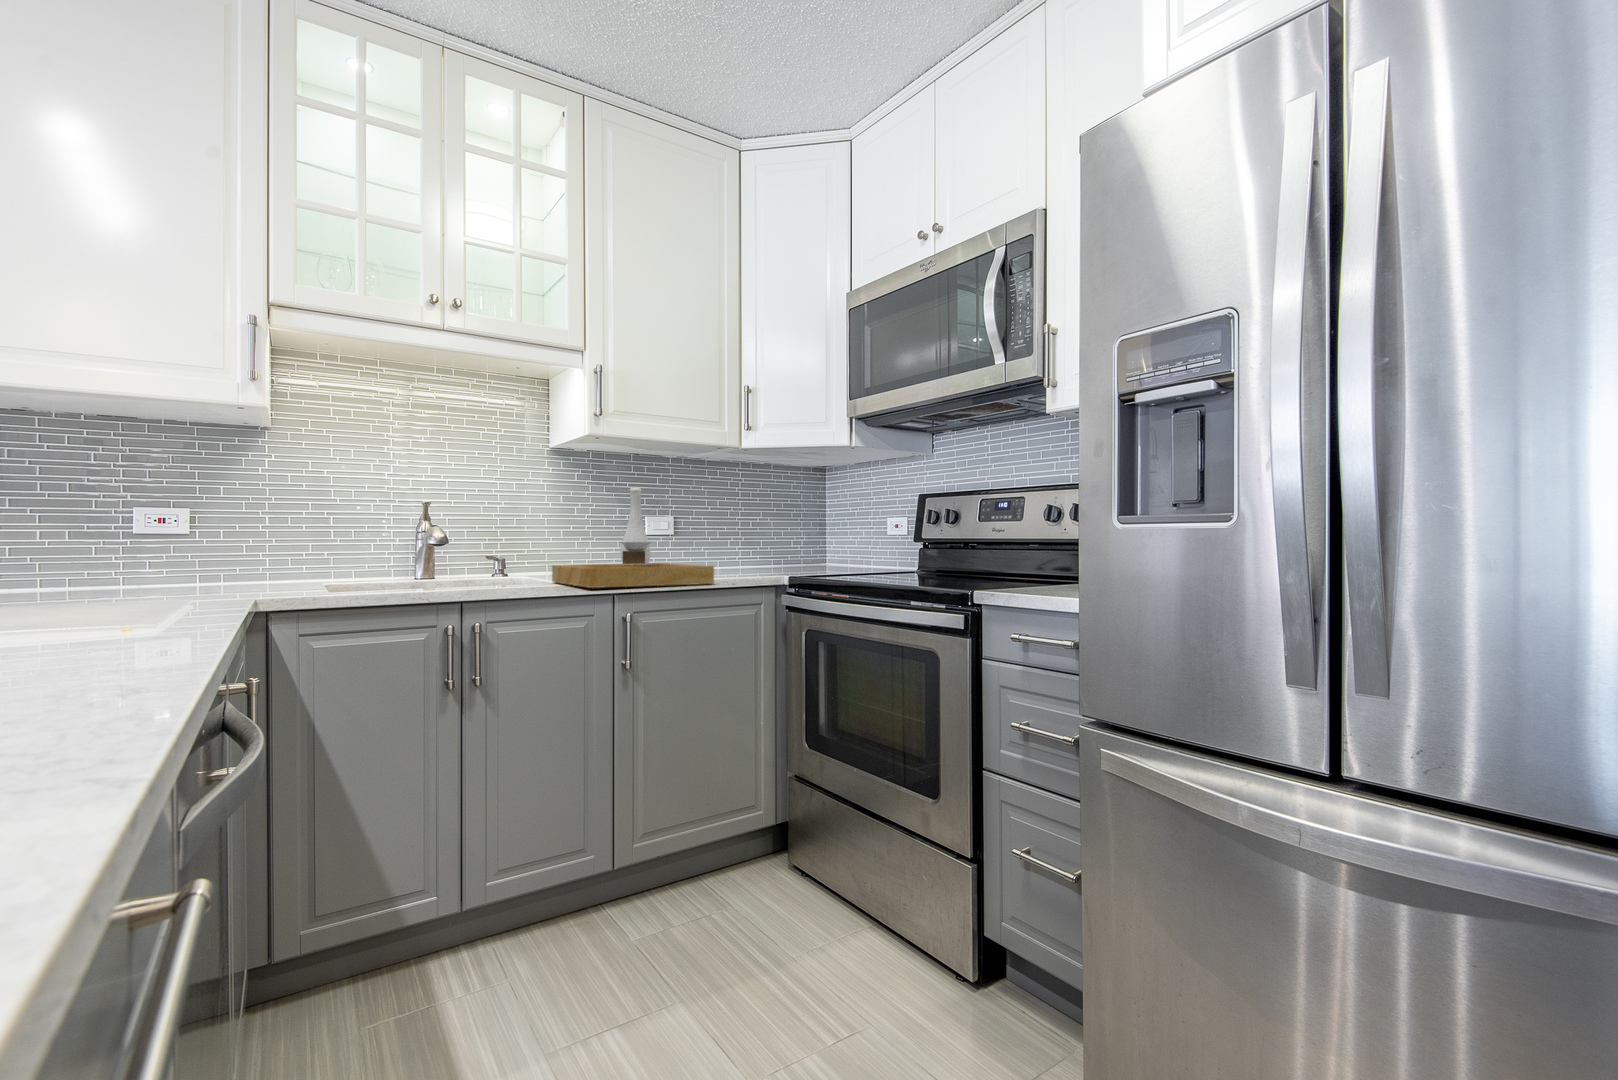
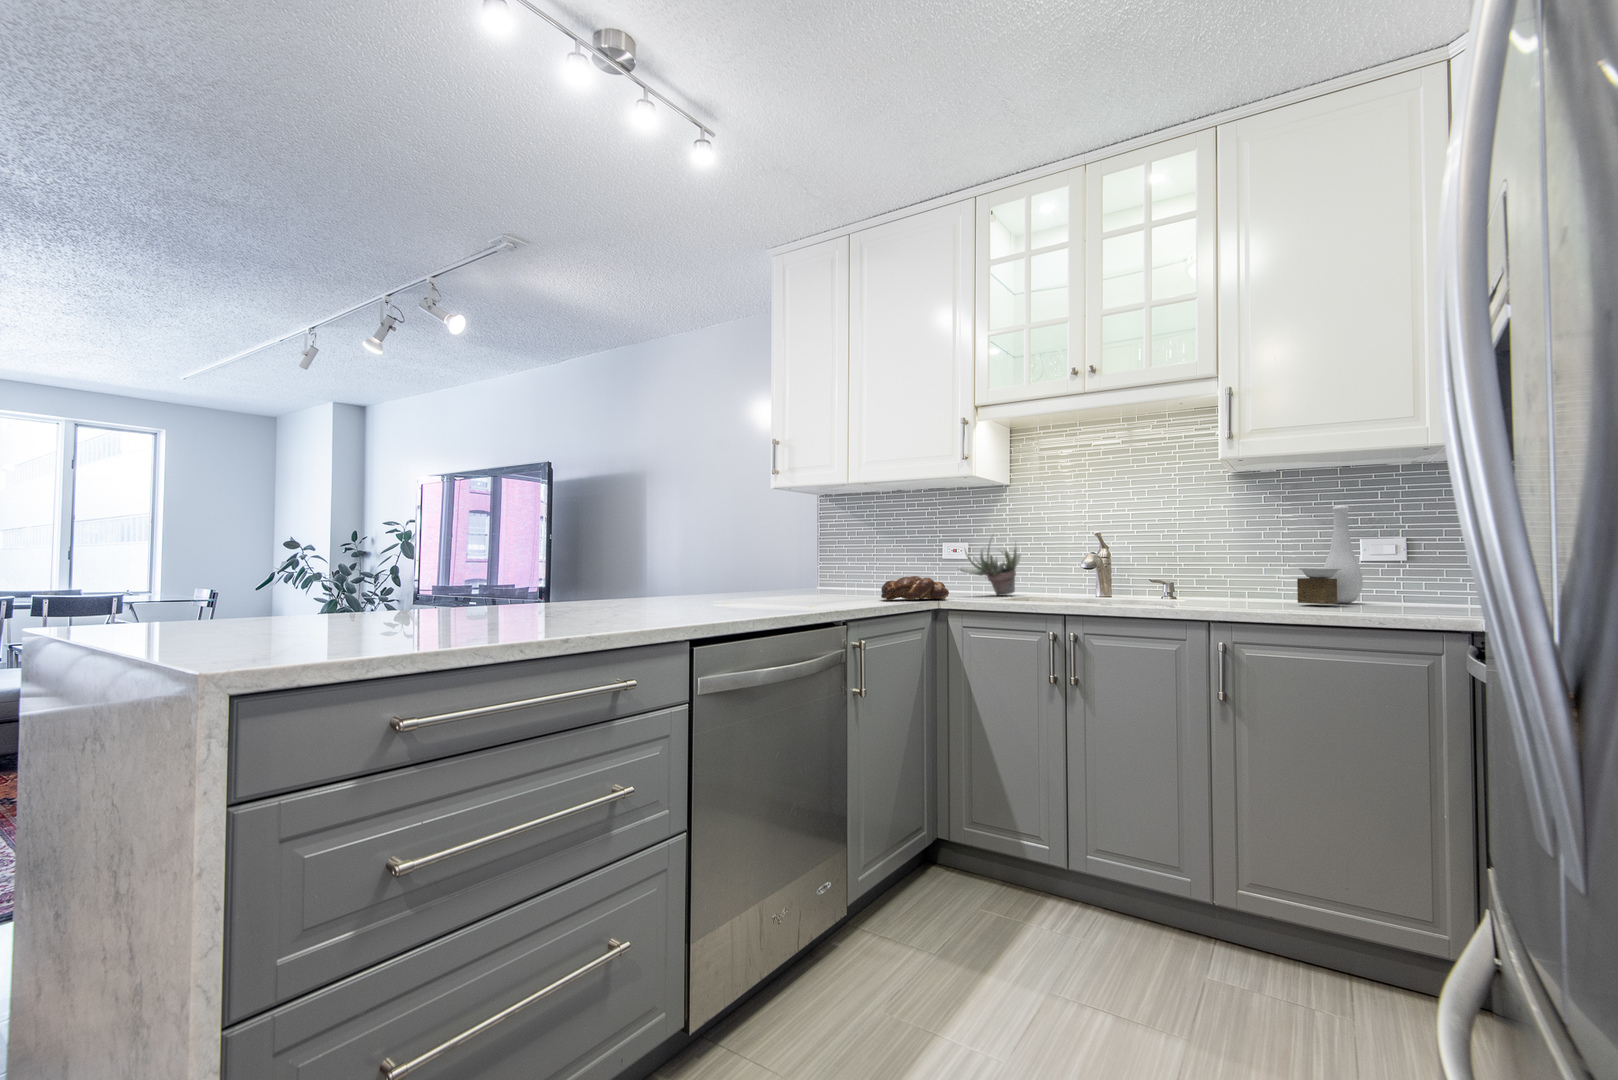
succulent plant: none [178,496,283,588] -> present [959,540,1020,596]
bread loaf: none [54,561,205,604] -> present [881,576,949,600]
tray: present [552,563,714,588] -> none [1153,590,1323,621]

